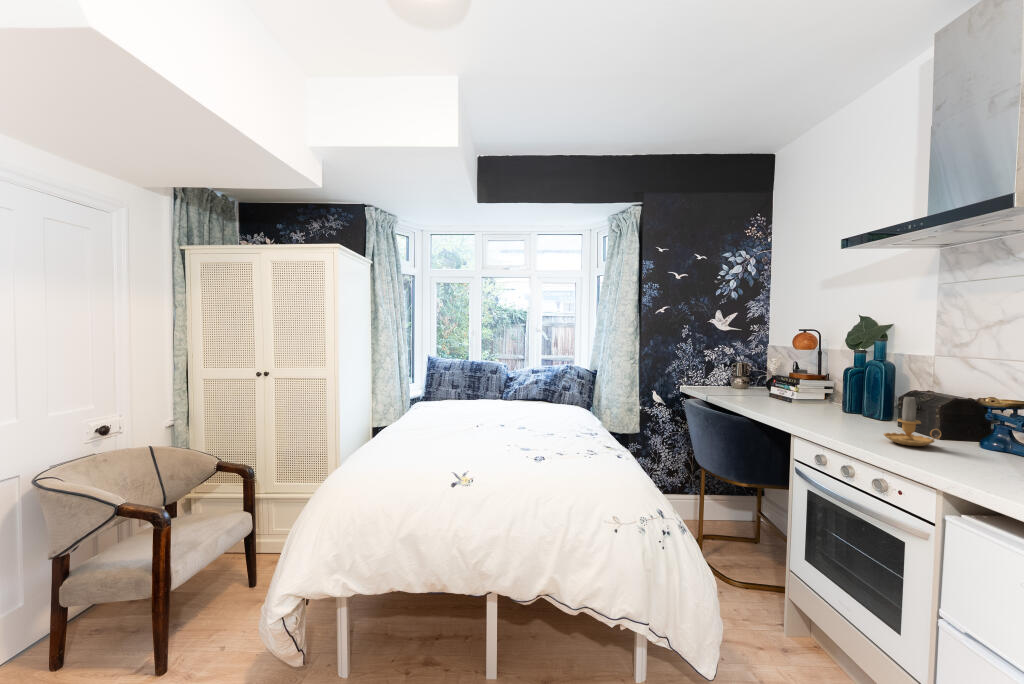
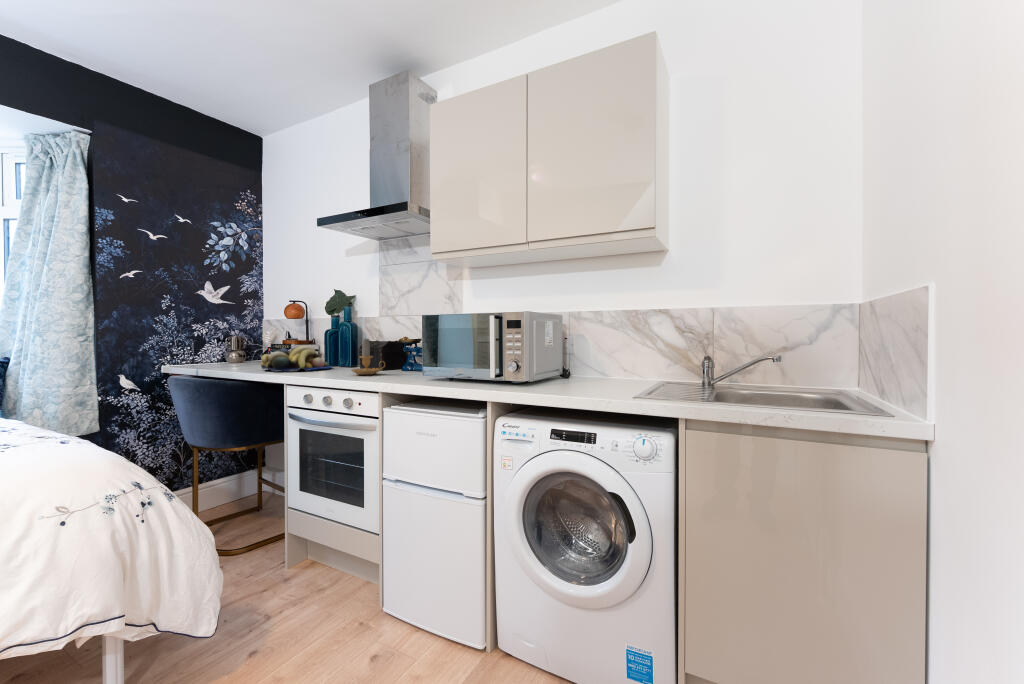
fruit bowl: none [766,385,853,419] -> present [261,345,332,371]

